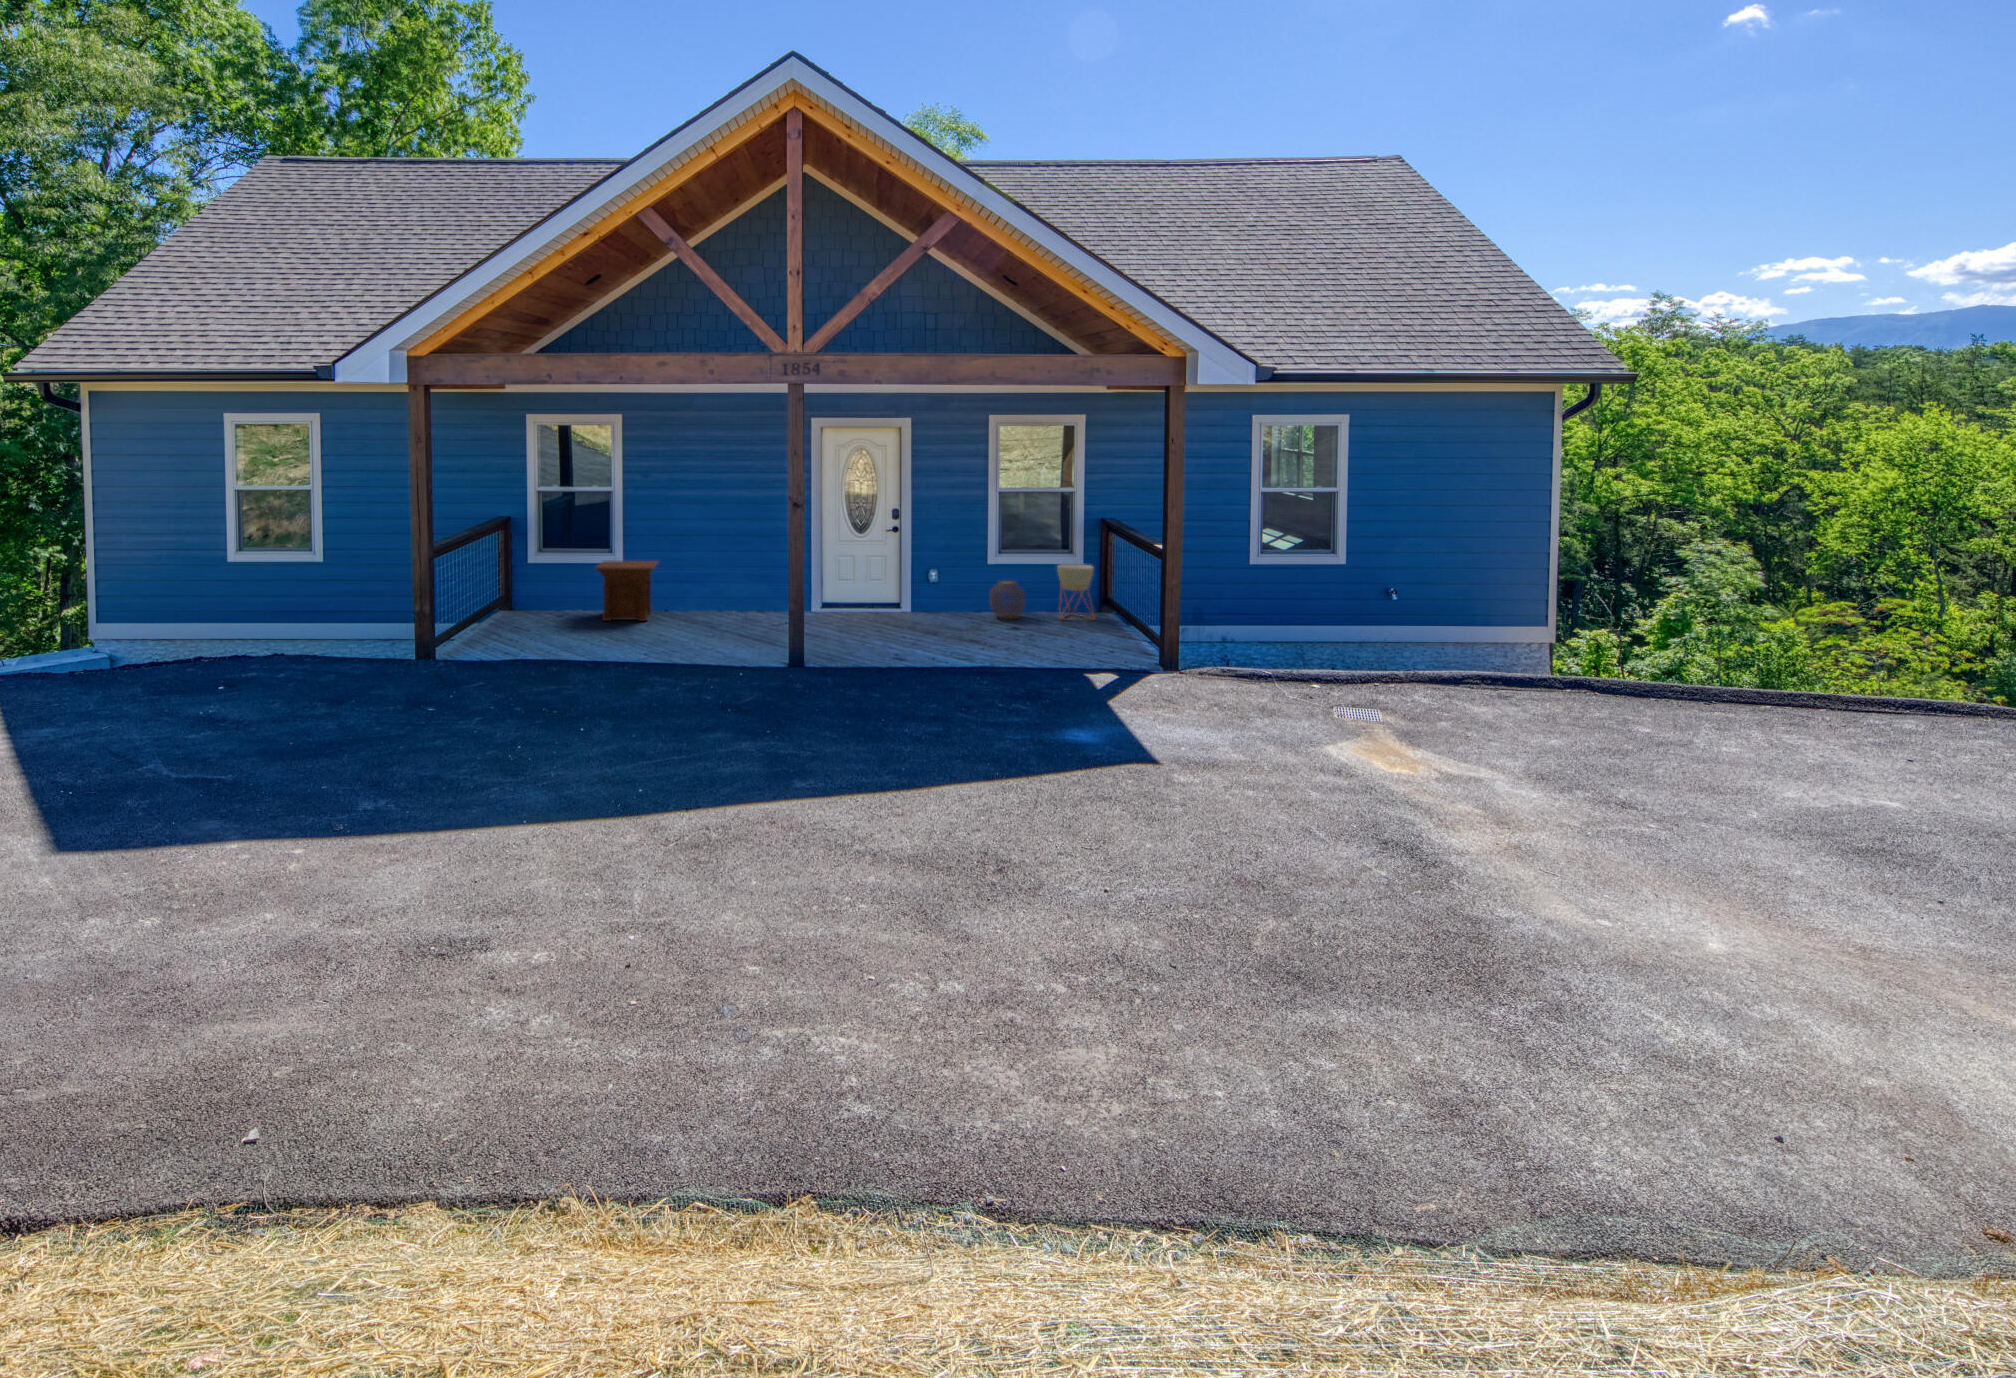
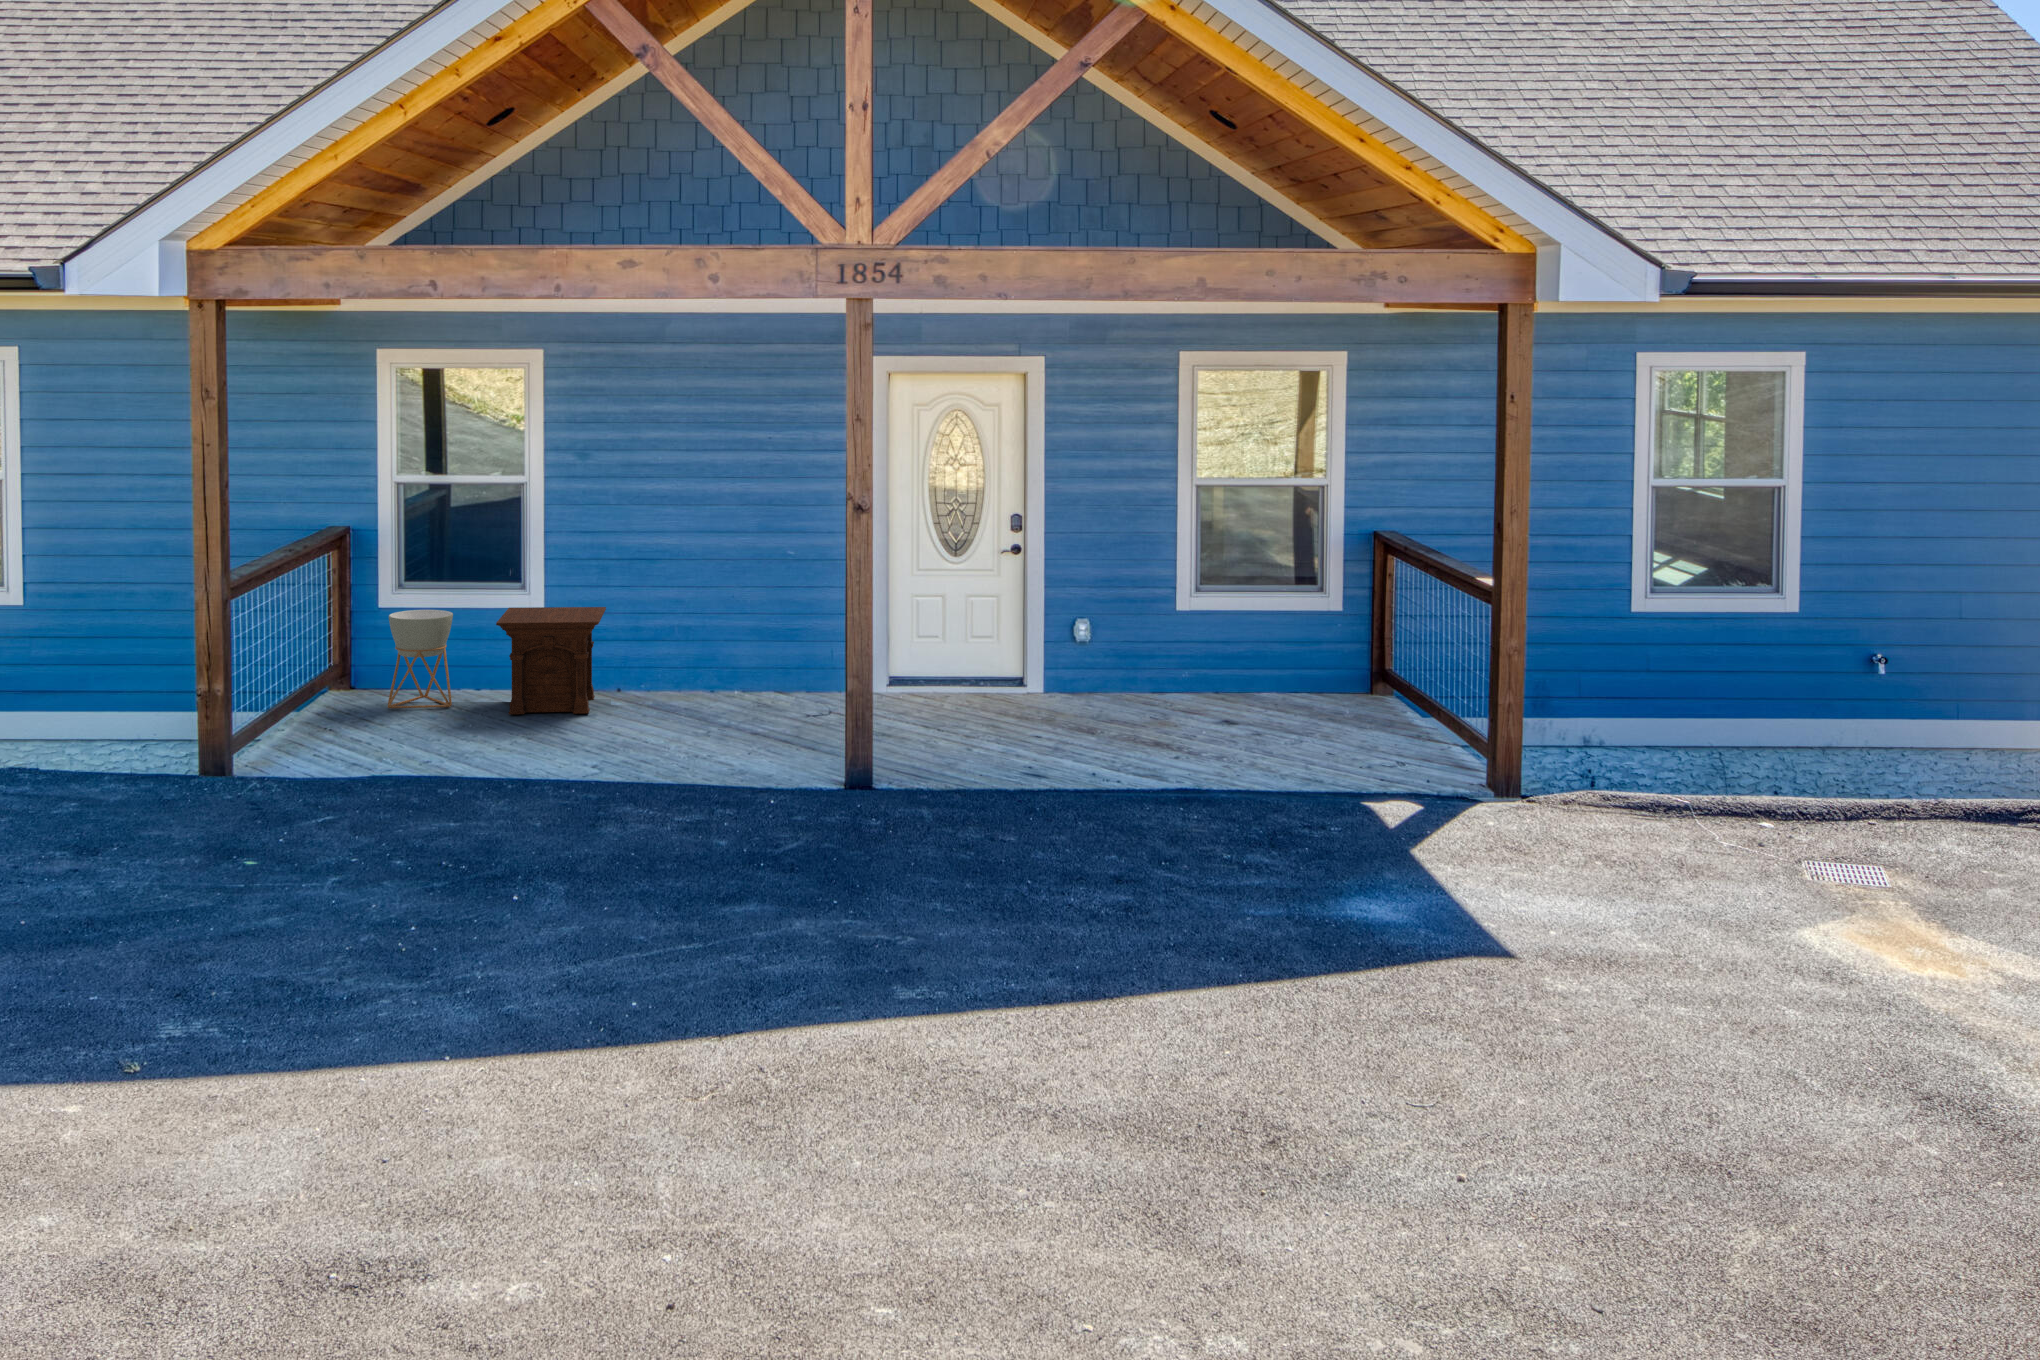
planter: present [1057,564,1095,620] -> present [388,610,453,708]
woven basket: present [990,581,1025,619] -> none [1177,635,1237,702]

